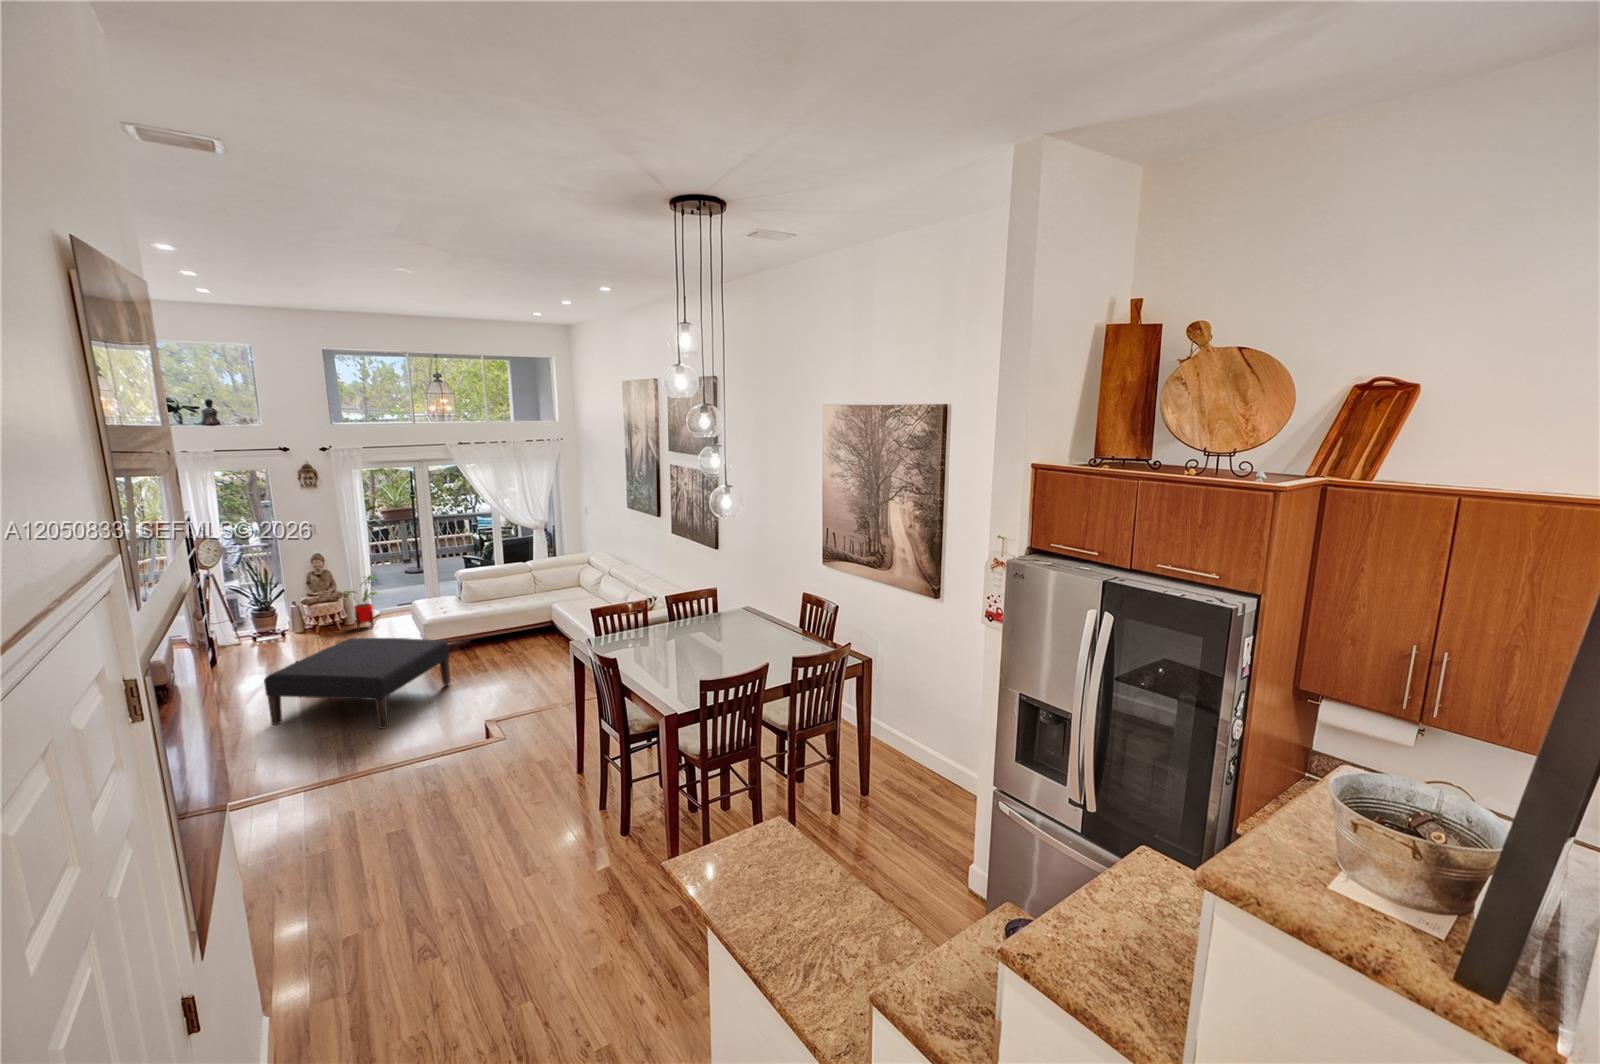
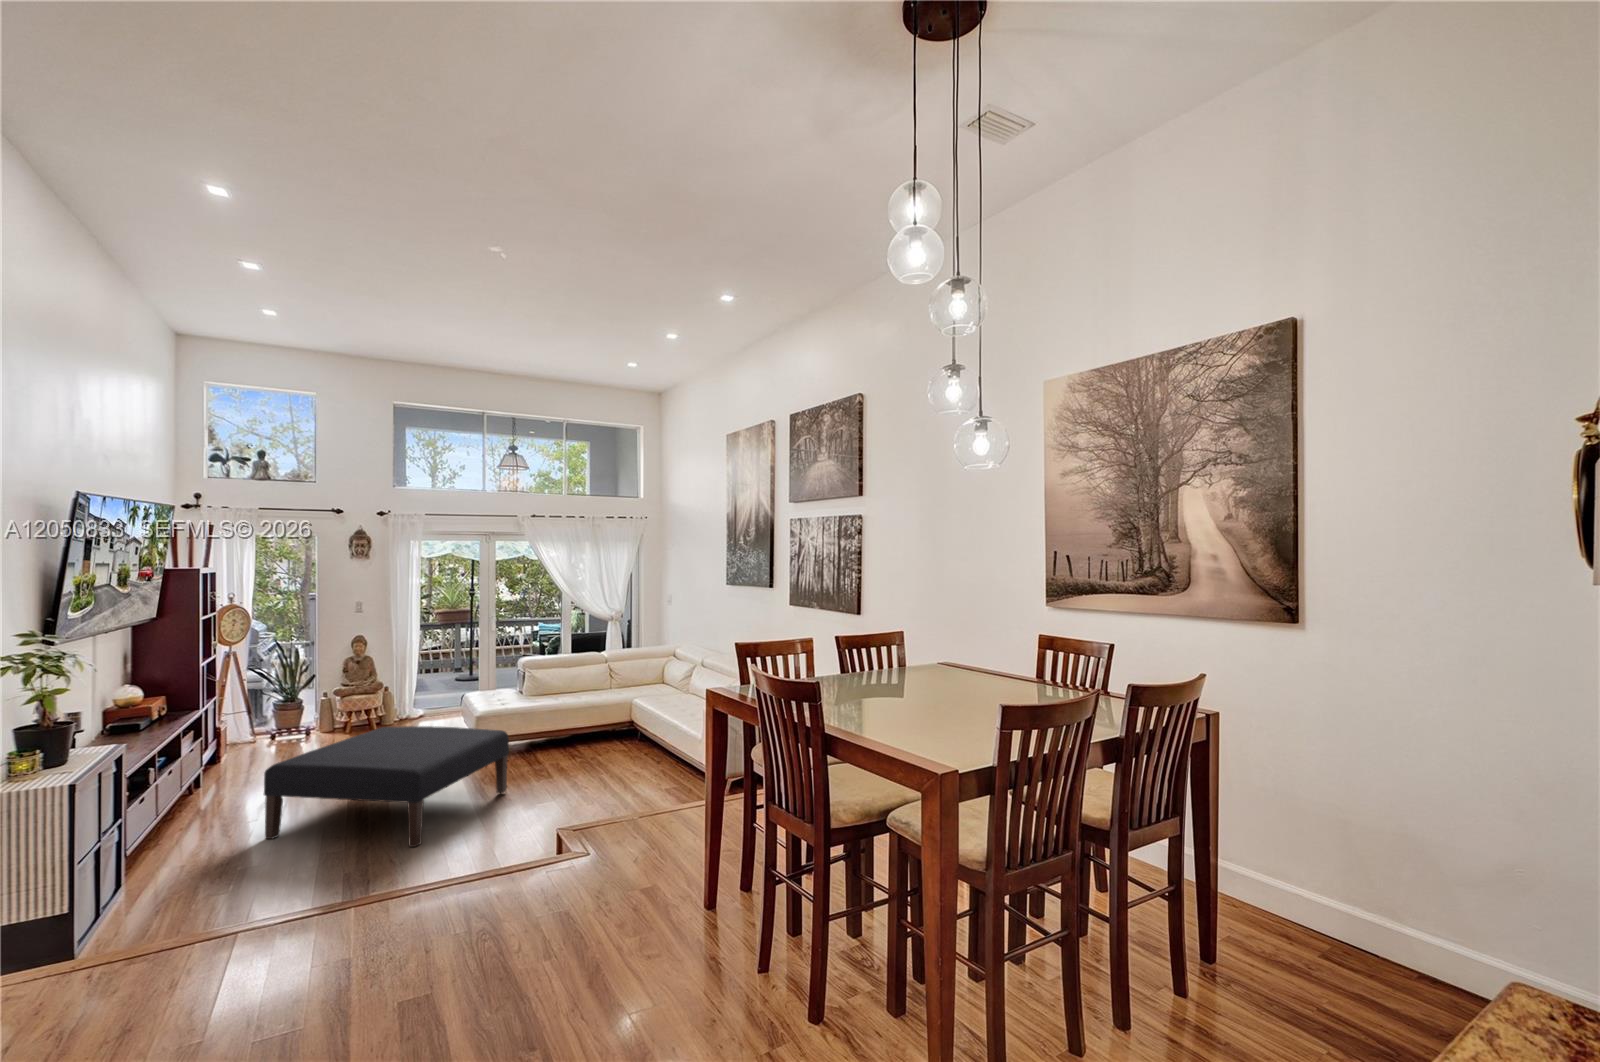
house plant: present [342,576,377,630] -> none [382,663,426,731]

